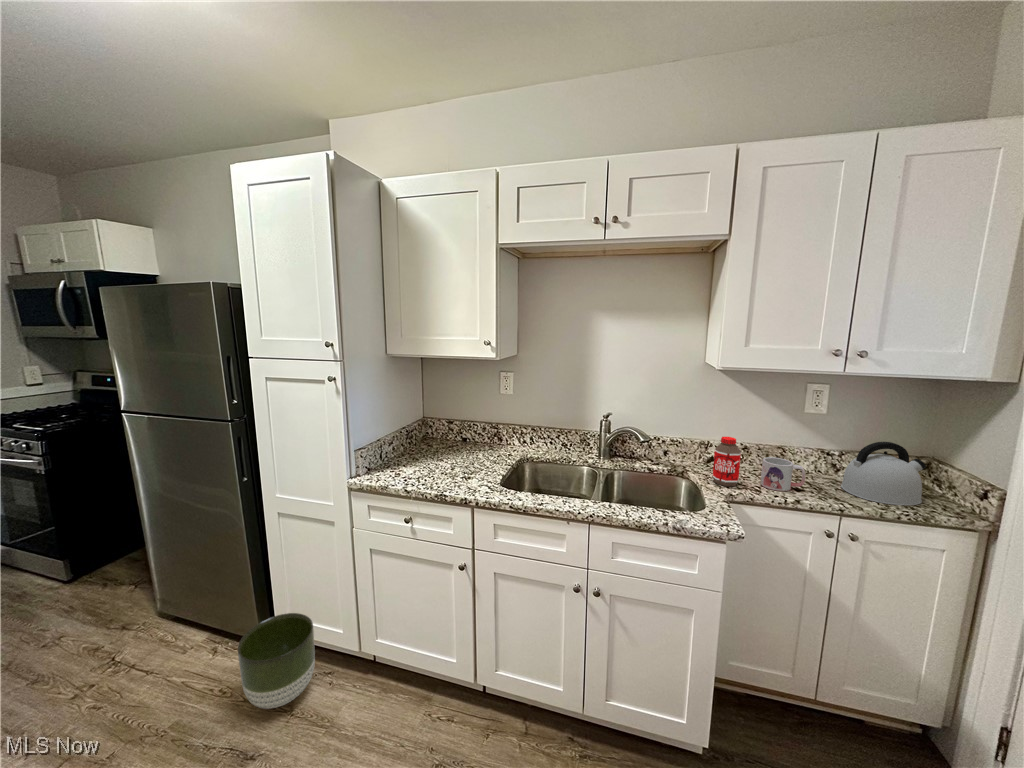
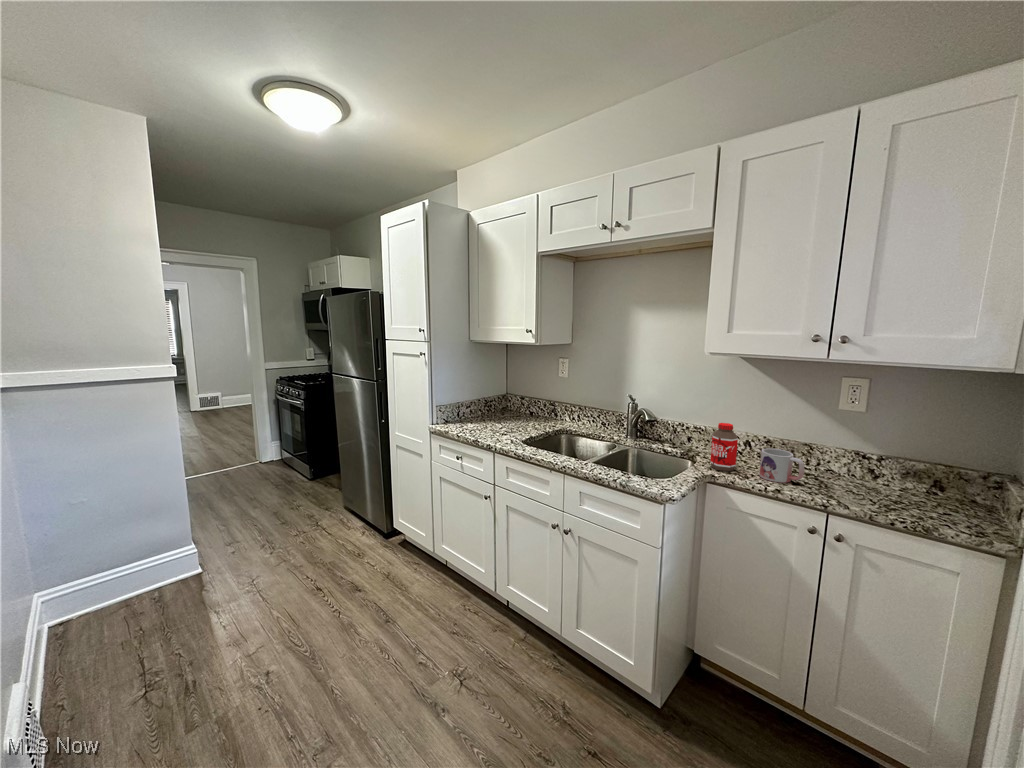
kettle: present [841,442,926,505] -> none [856,443,968,517]
planter: present [238,613,315,709] -> none [361,514,407,570]

